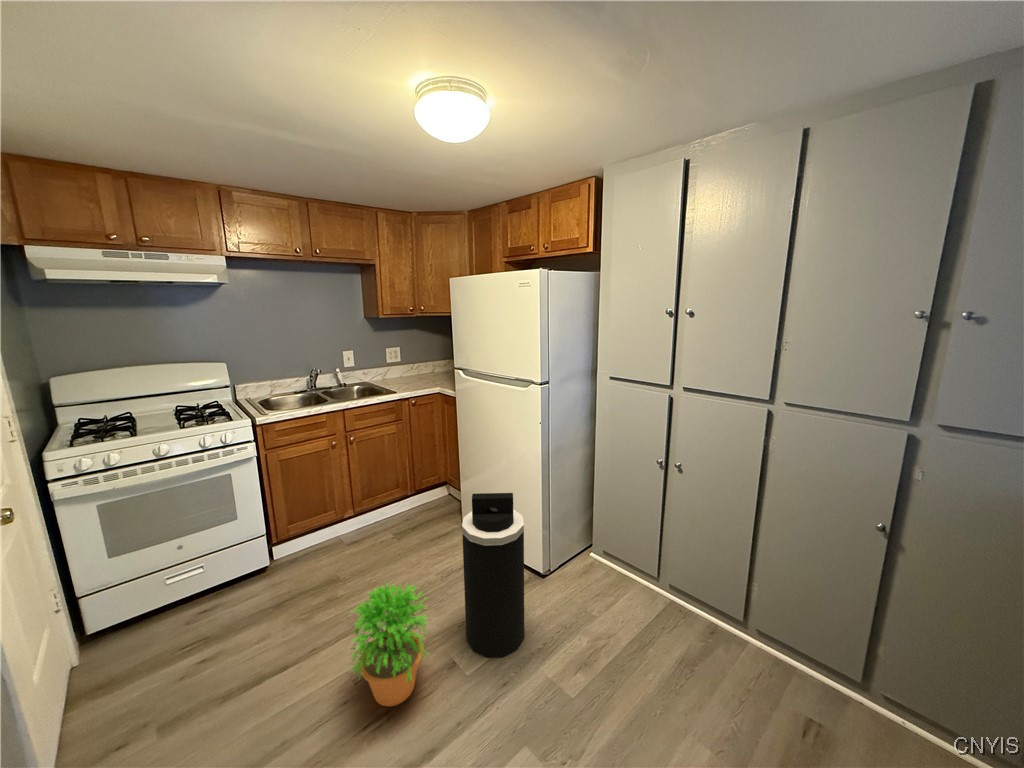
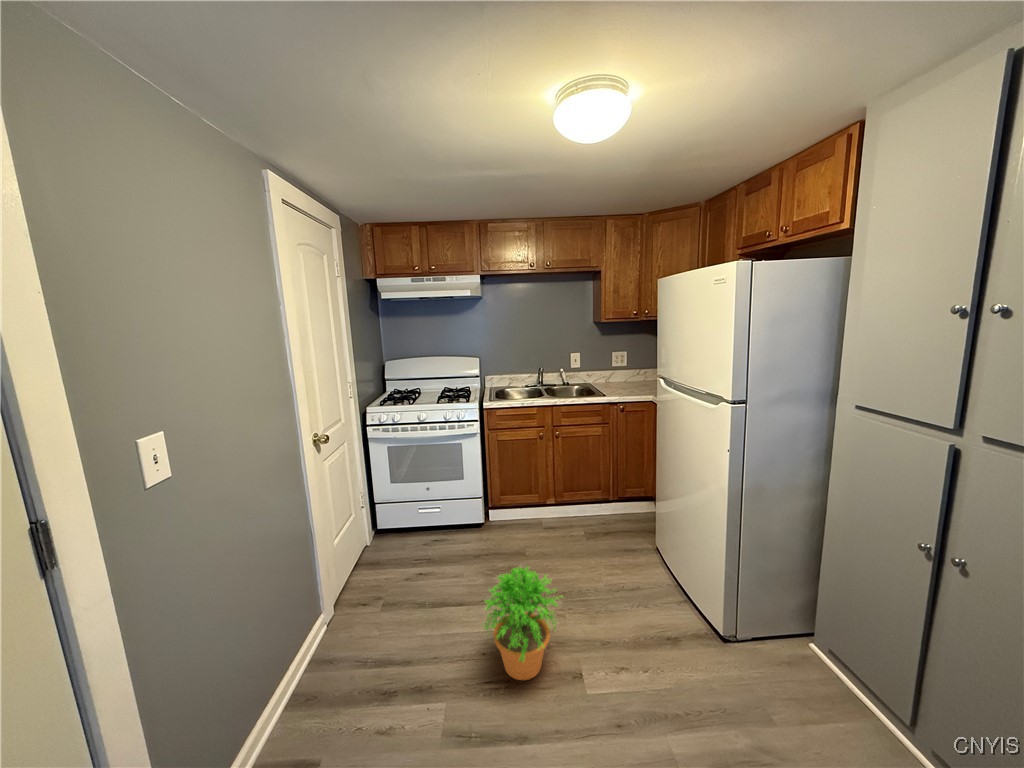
trash can: present [462,493,524,658] -> none [603,509,675,700]

